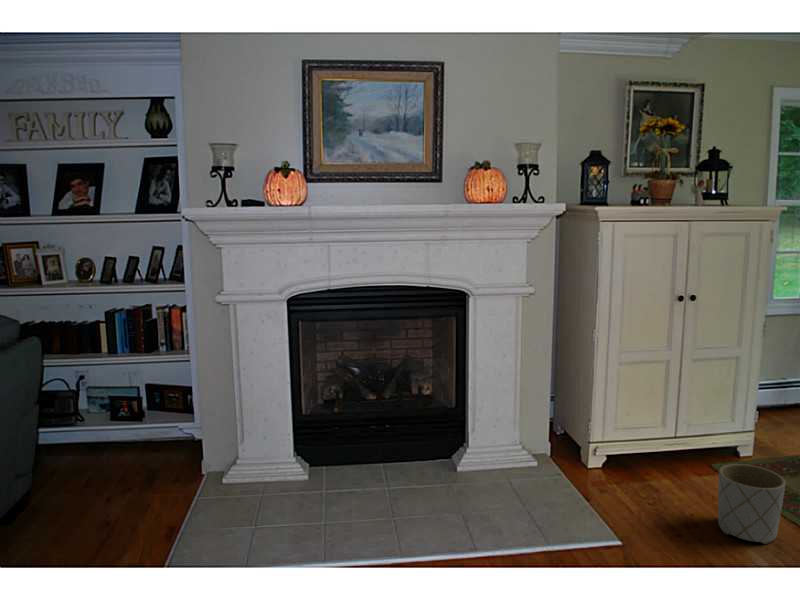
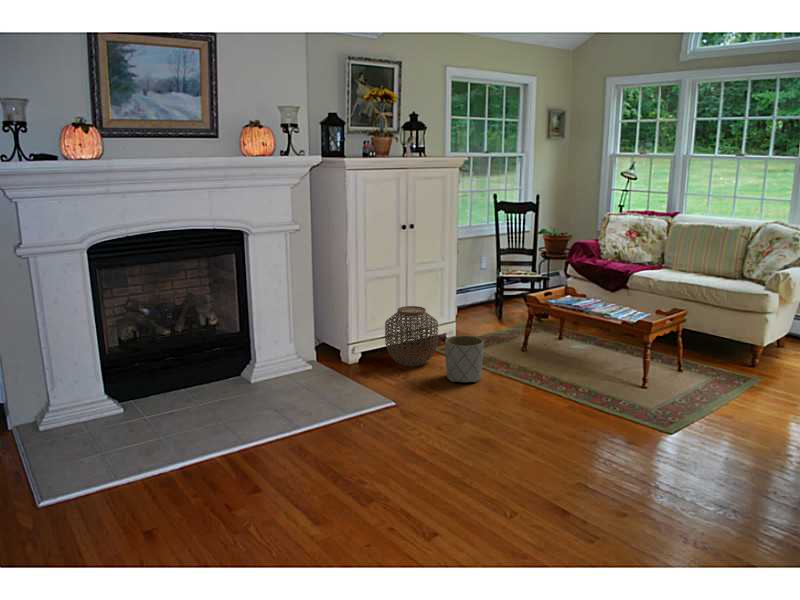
woven basket: none [637,405,718,491] -> present [385,306,438,366]

